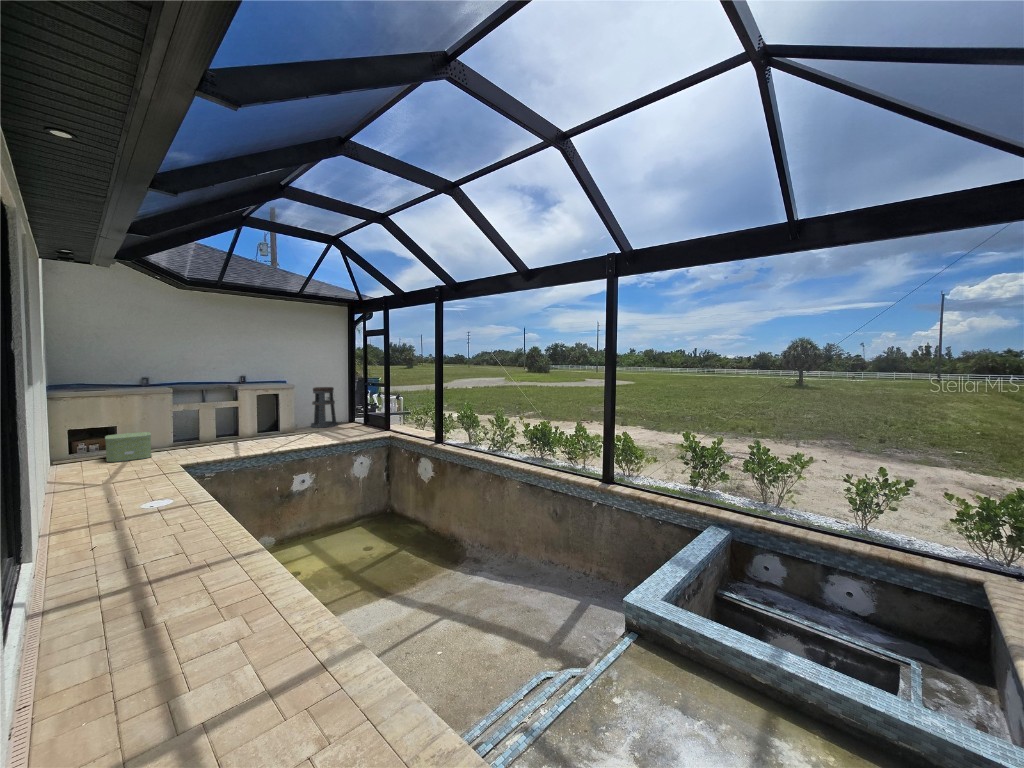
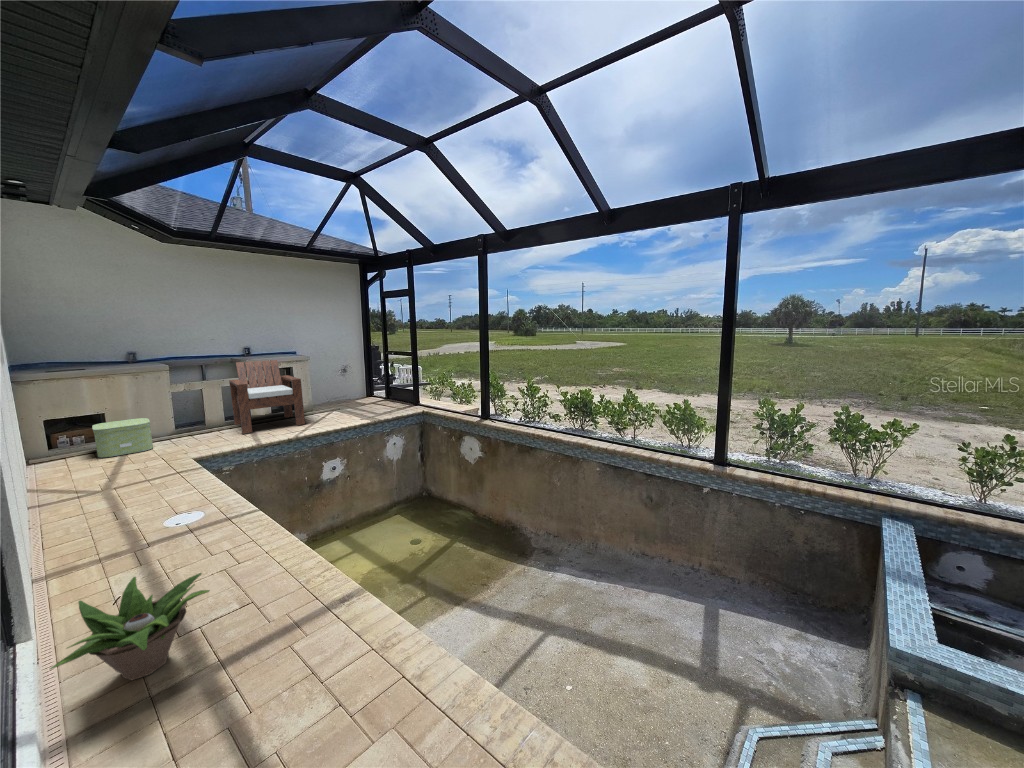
chair: none [222,387,282,449] -> present [229,360,305,434]
bar stool: present [311,387,337,428] -> none [326,358,356,403]
decorative plant: none [40,524,149,587] -> present [50,573,210,680]

